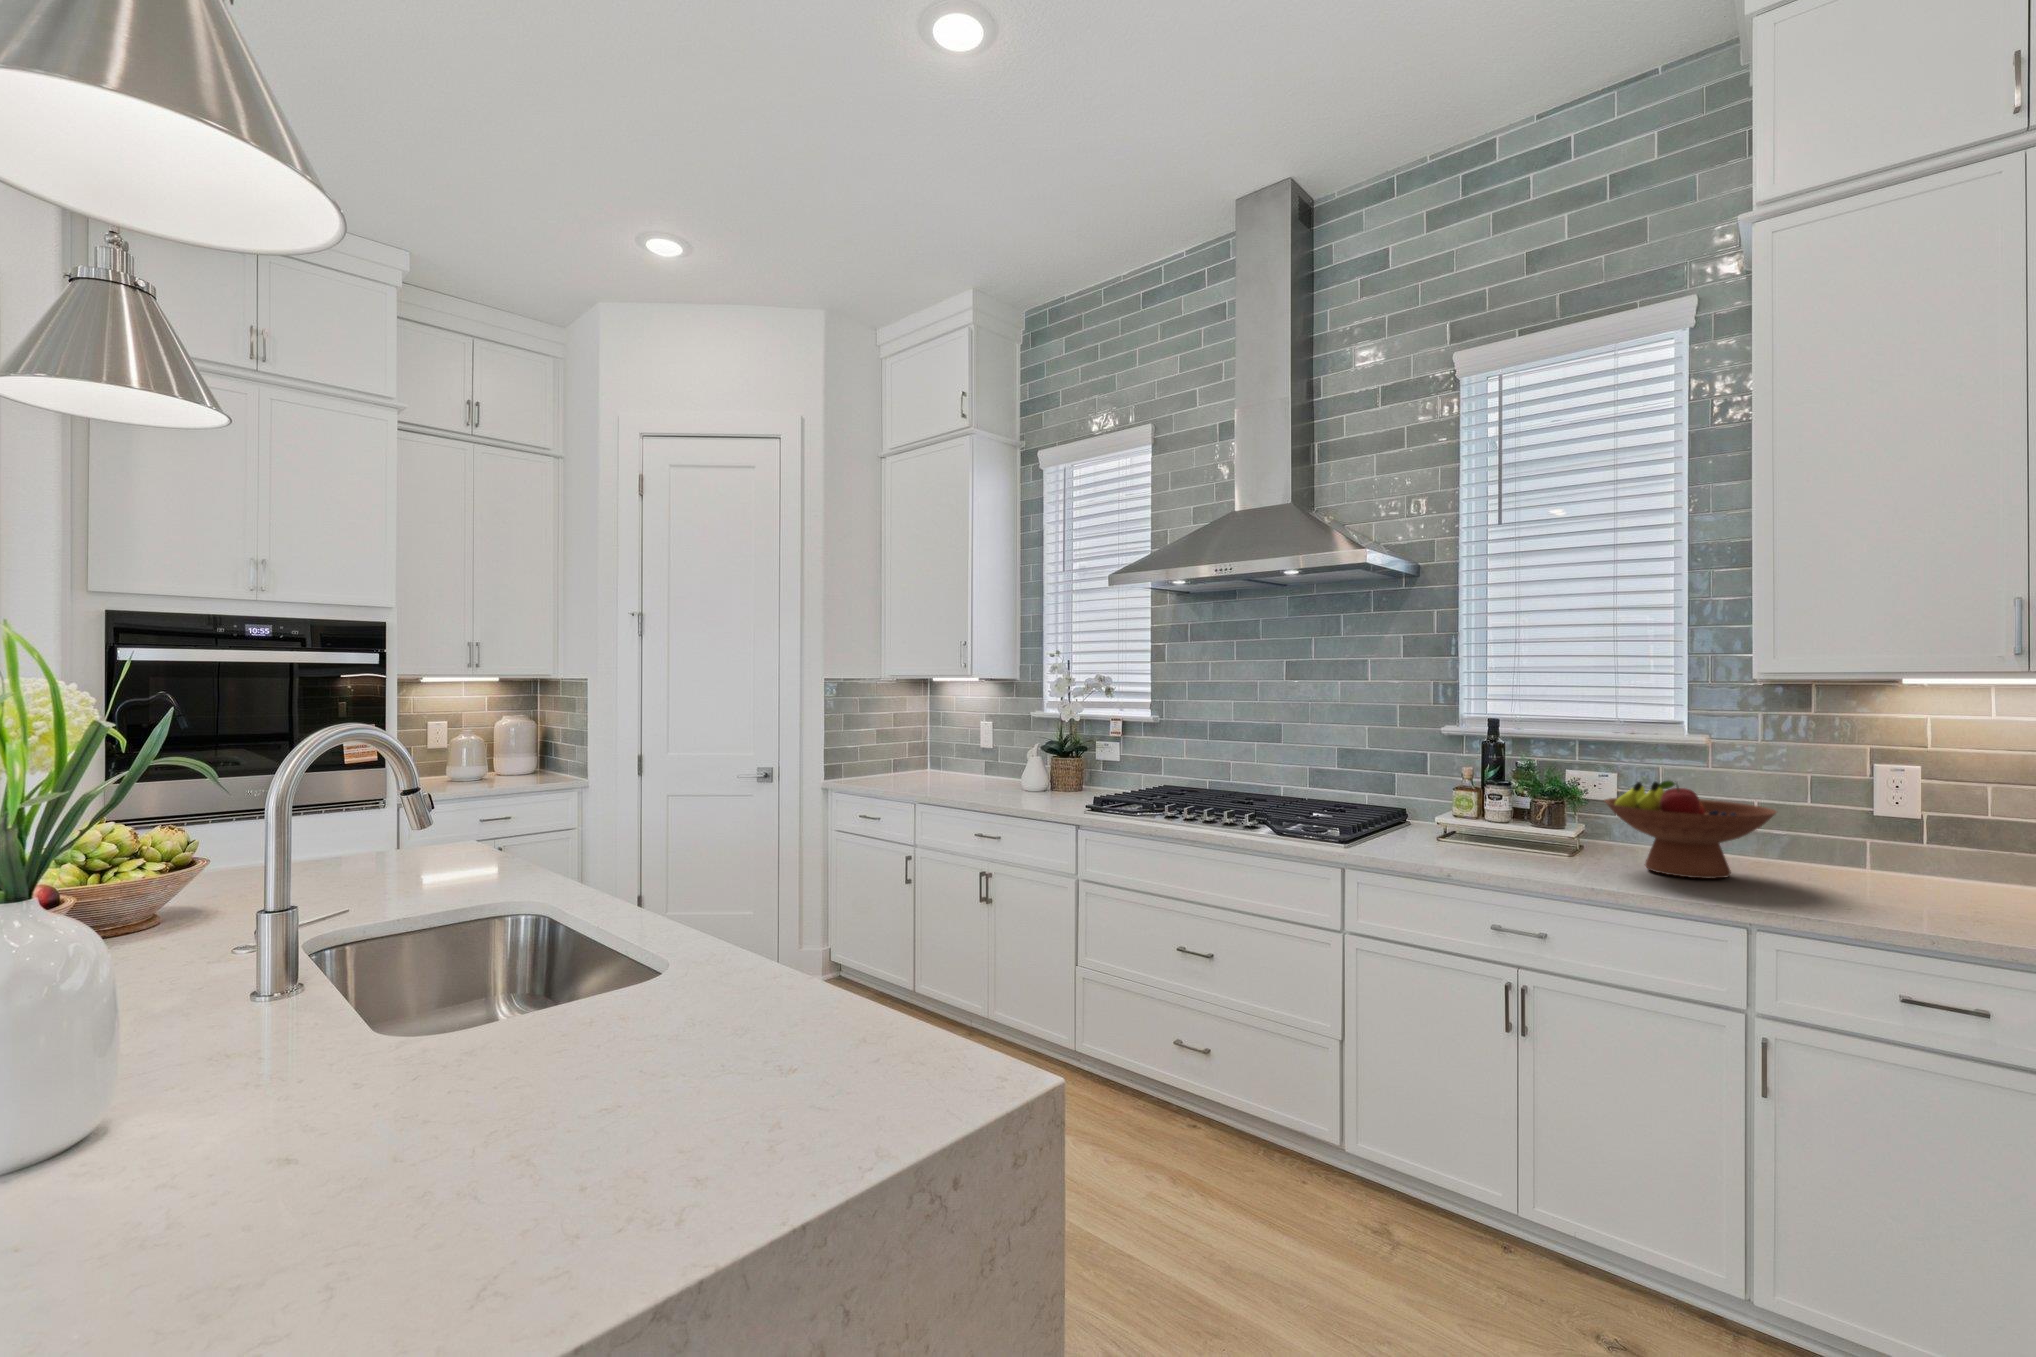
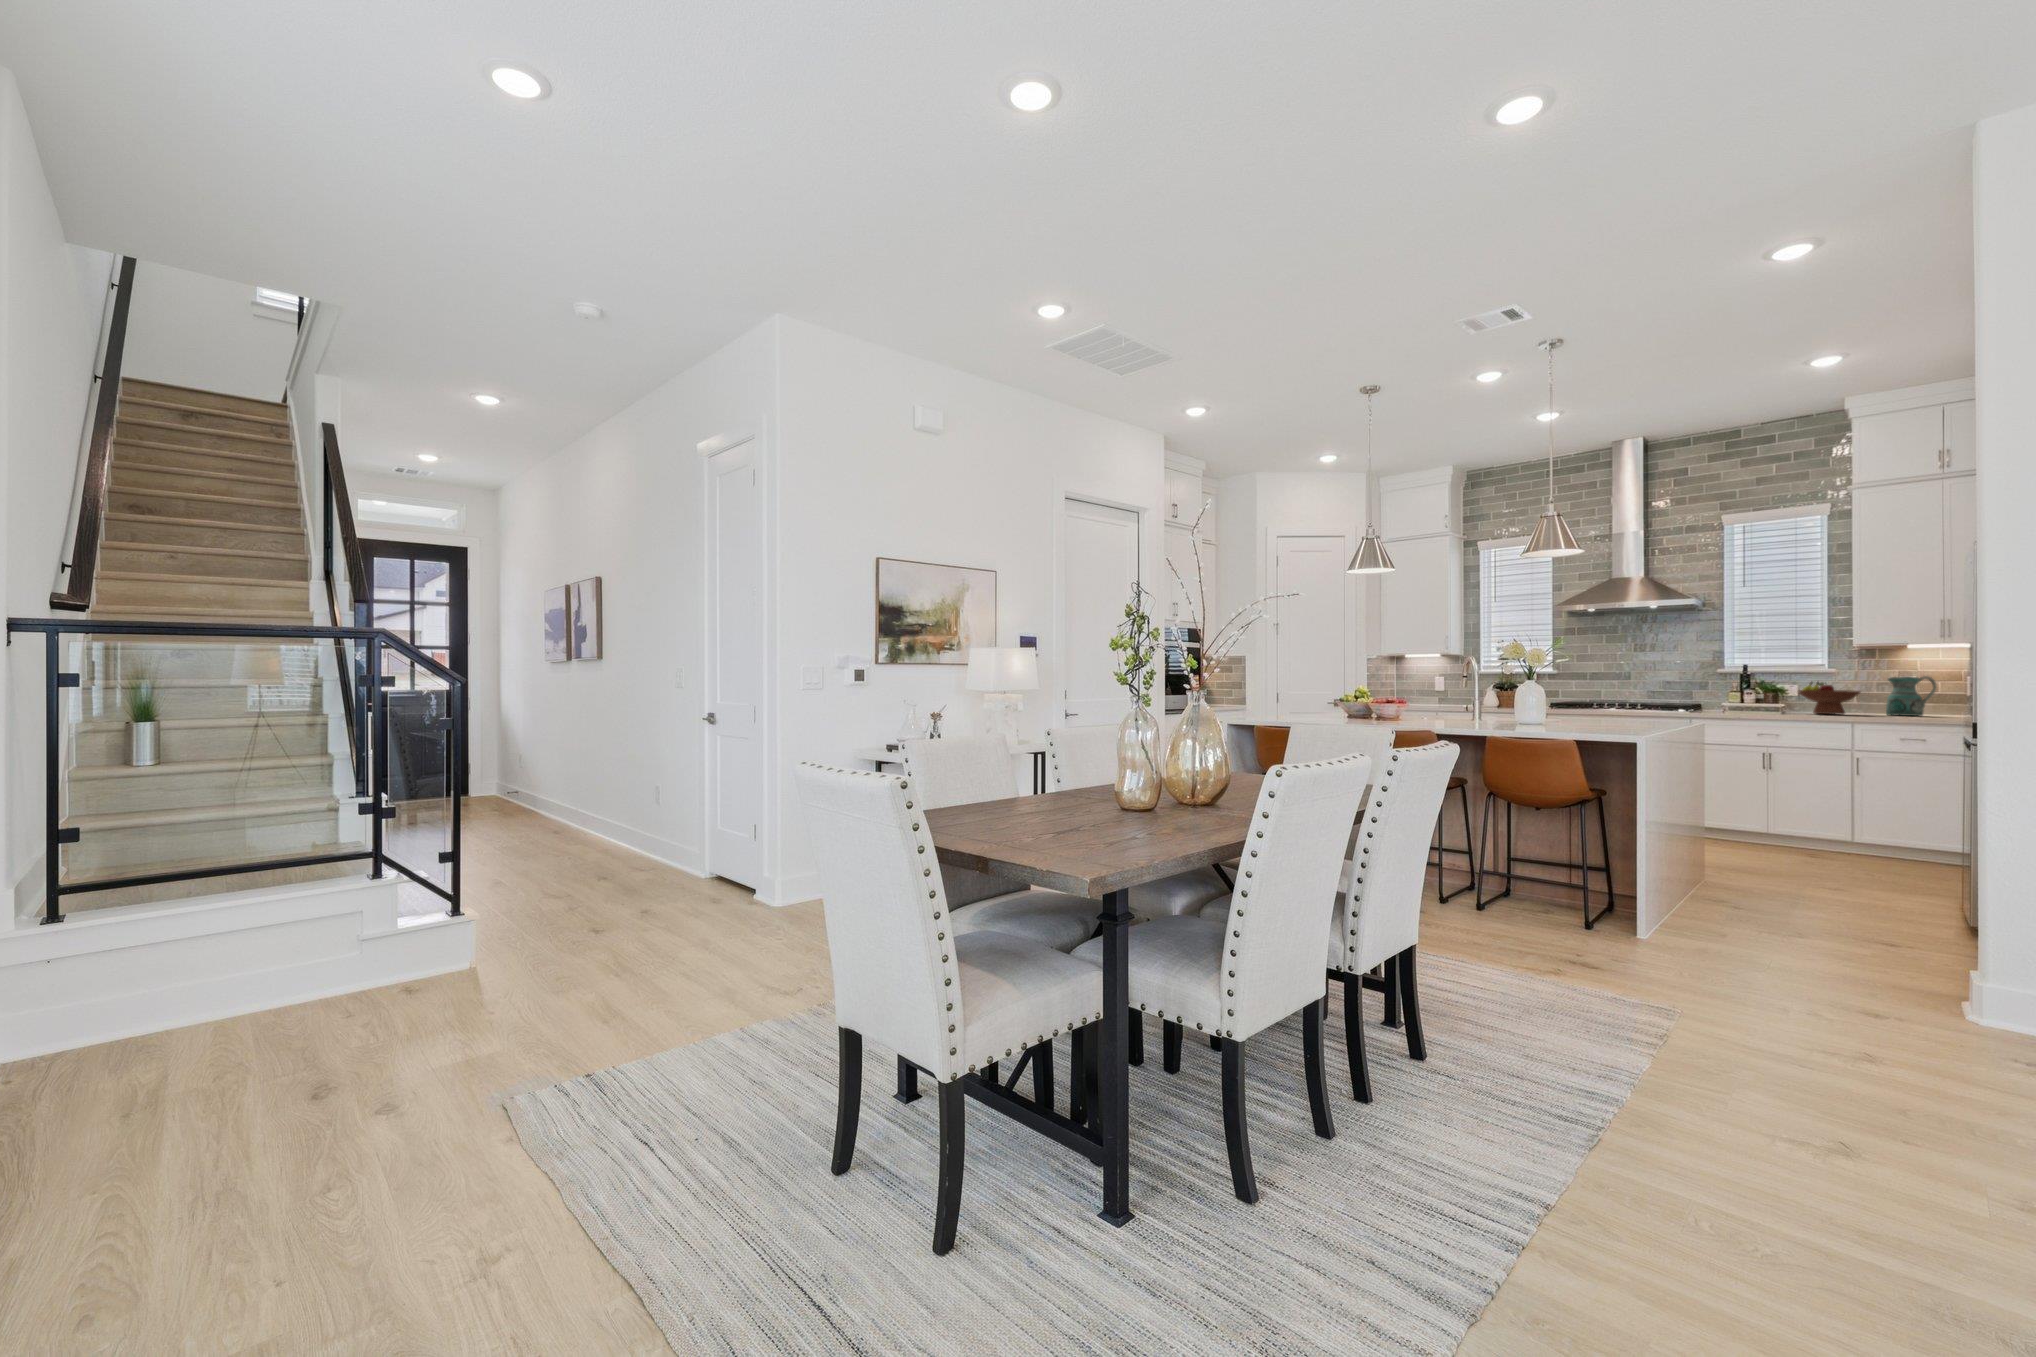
ceramic pitcher: none [1842,768,1990,894] -> present [1886,676,1936,716]

